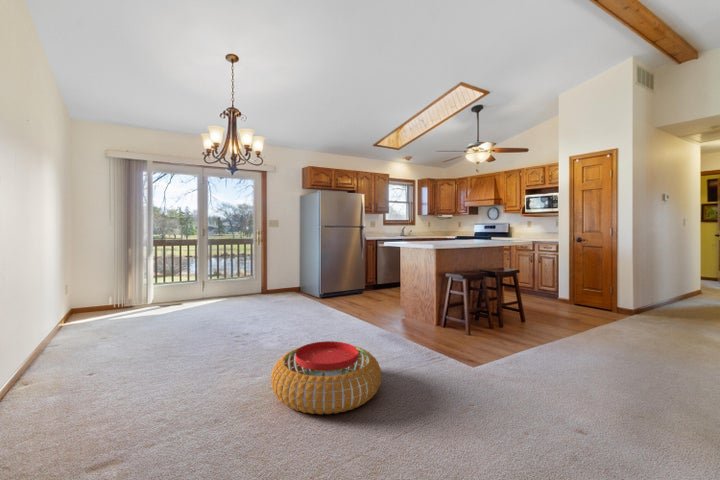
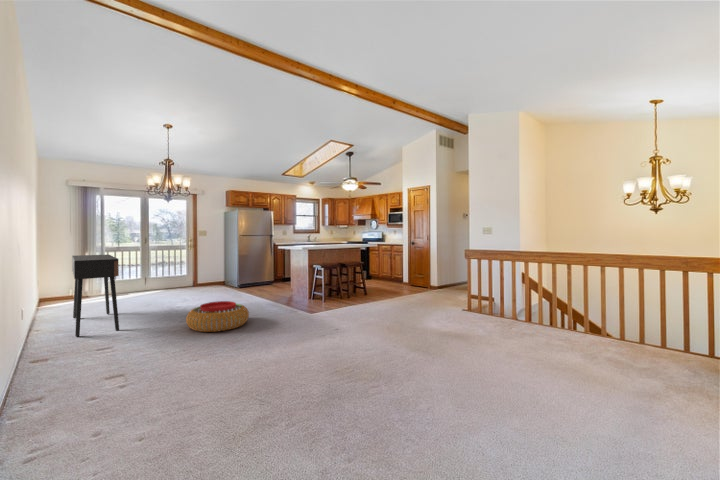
console table: none [74,253,155,409] -> present [72,255,119,337]

